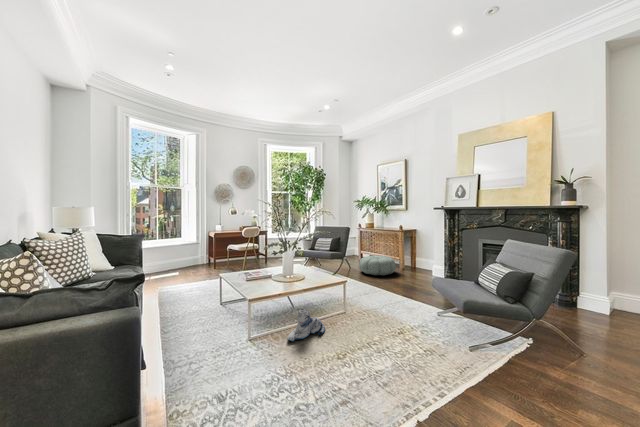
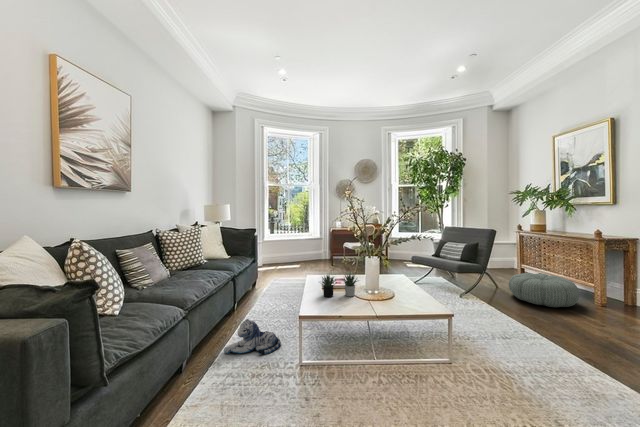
succulent plant: none [249,263,283,285] -> present [322,274,357,297]
plush toy: present [288,309,325,341] -> present [223,319,281,354]

